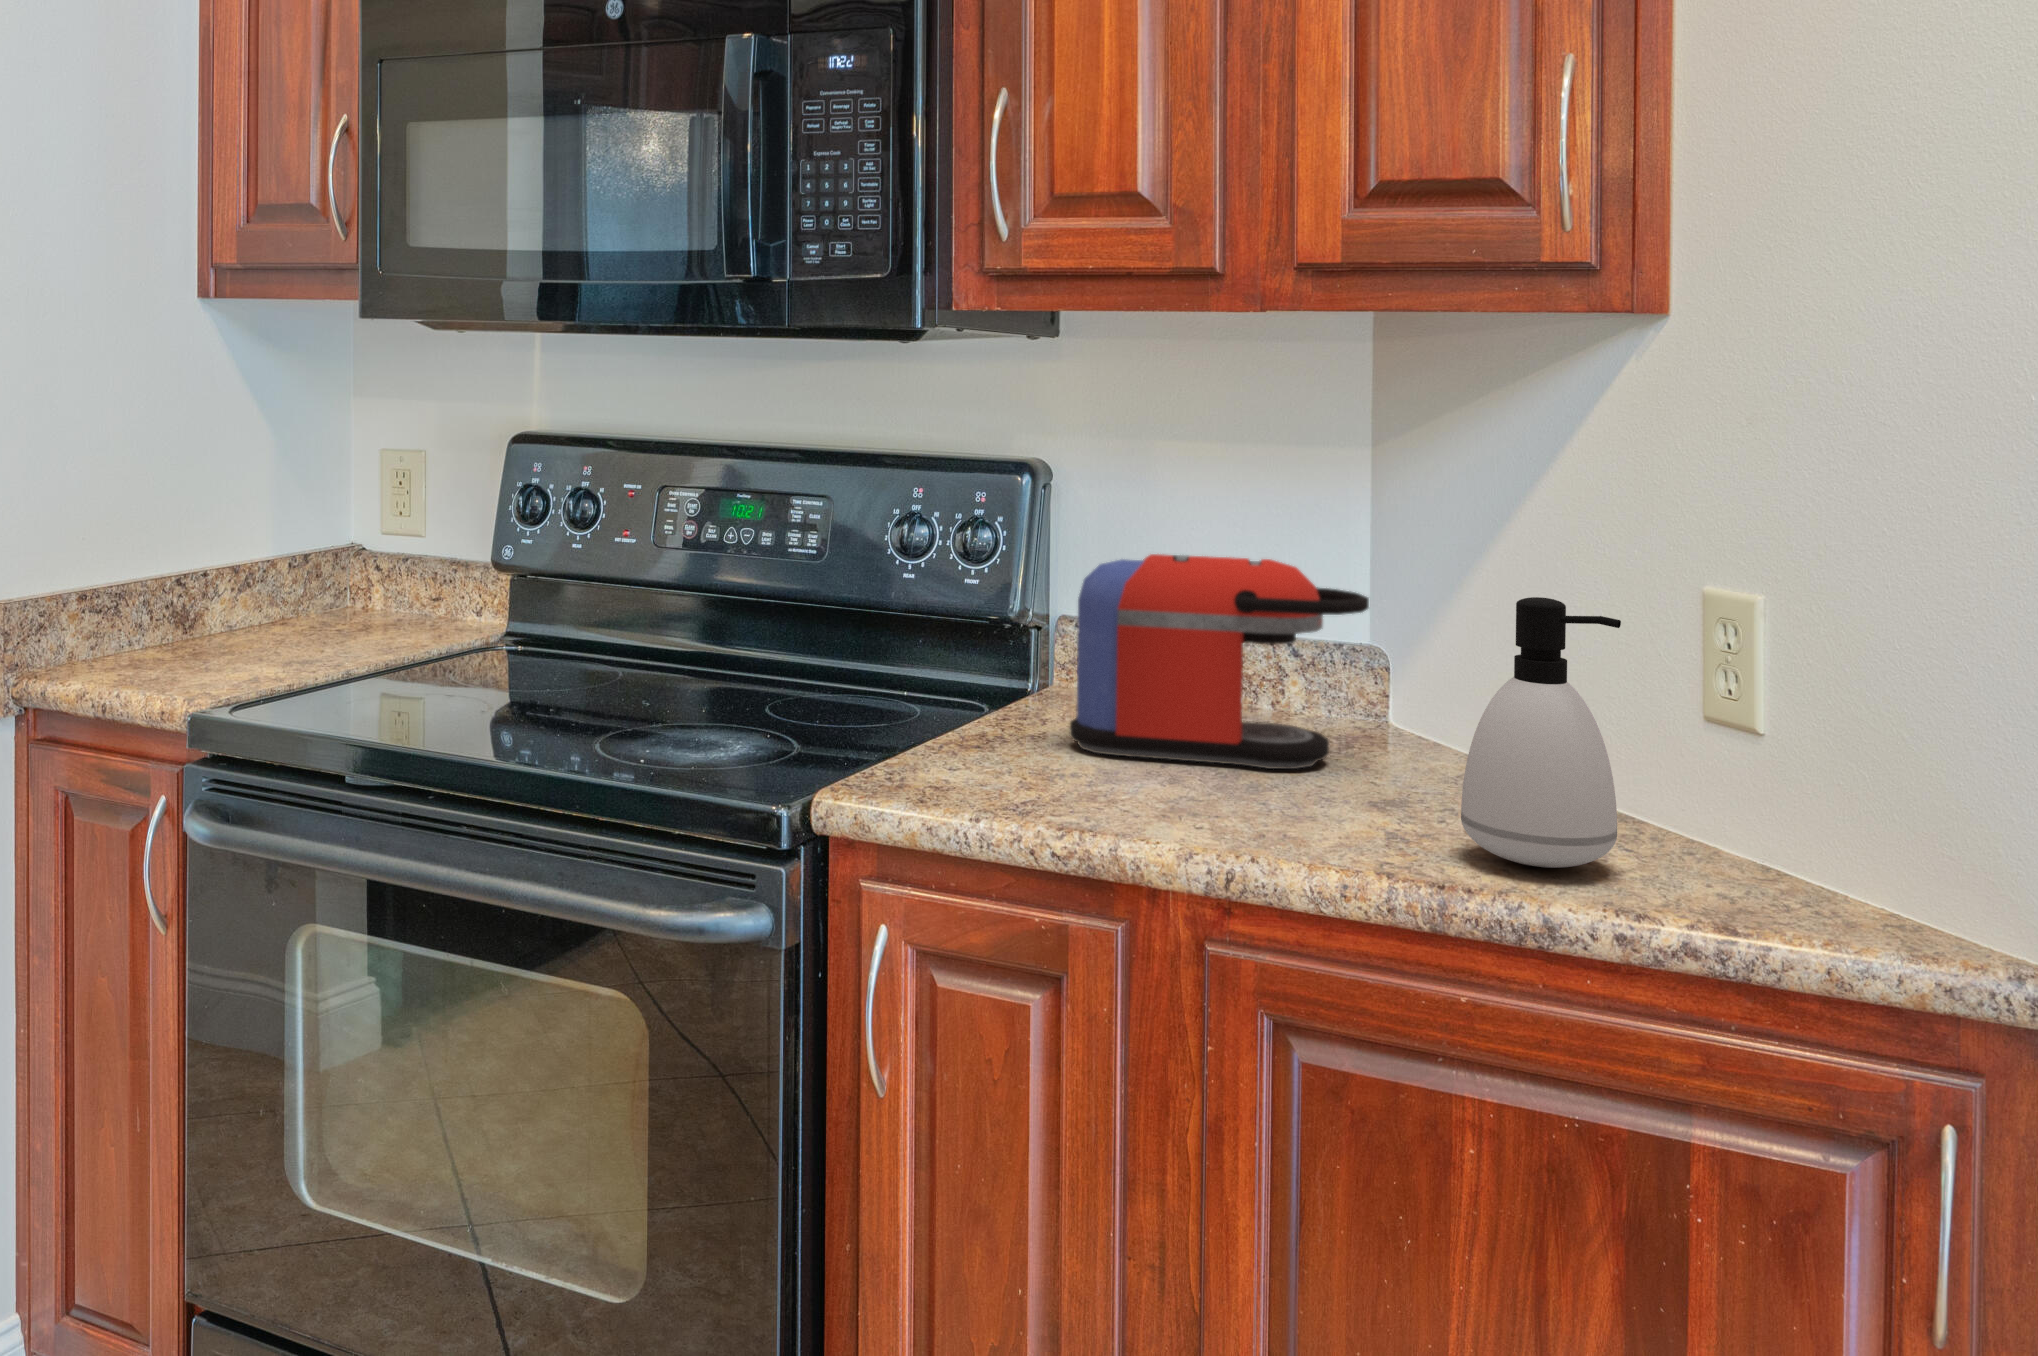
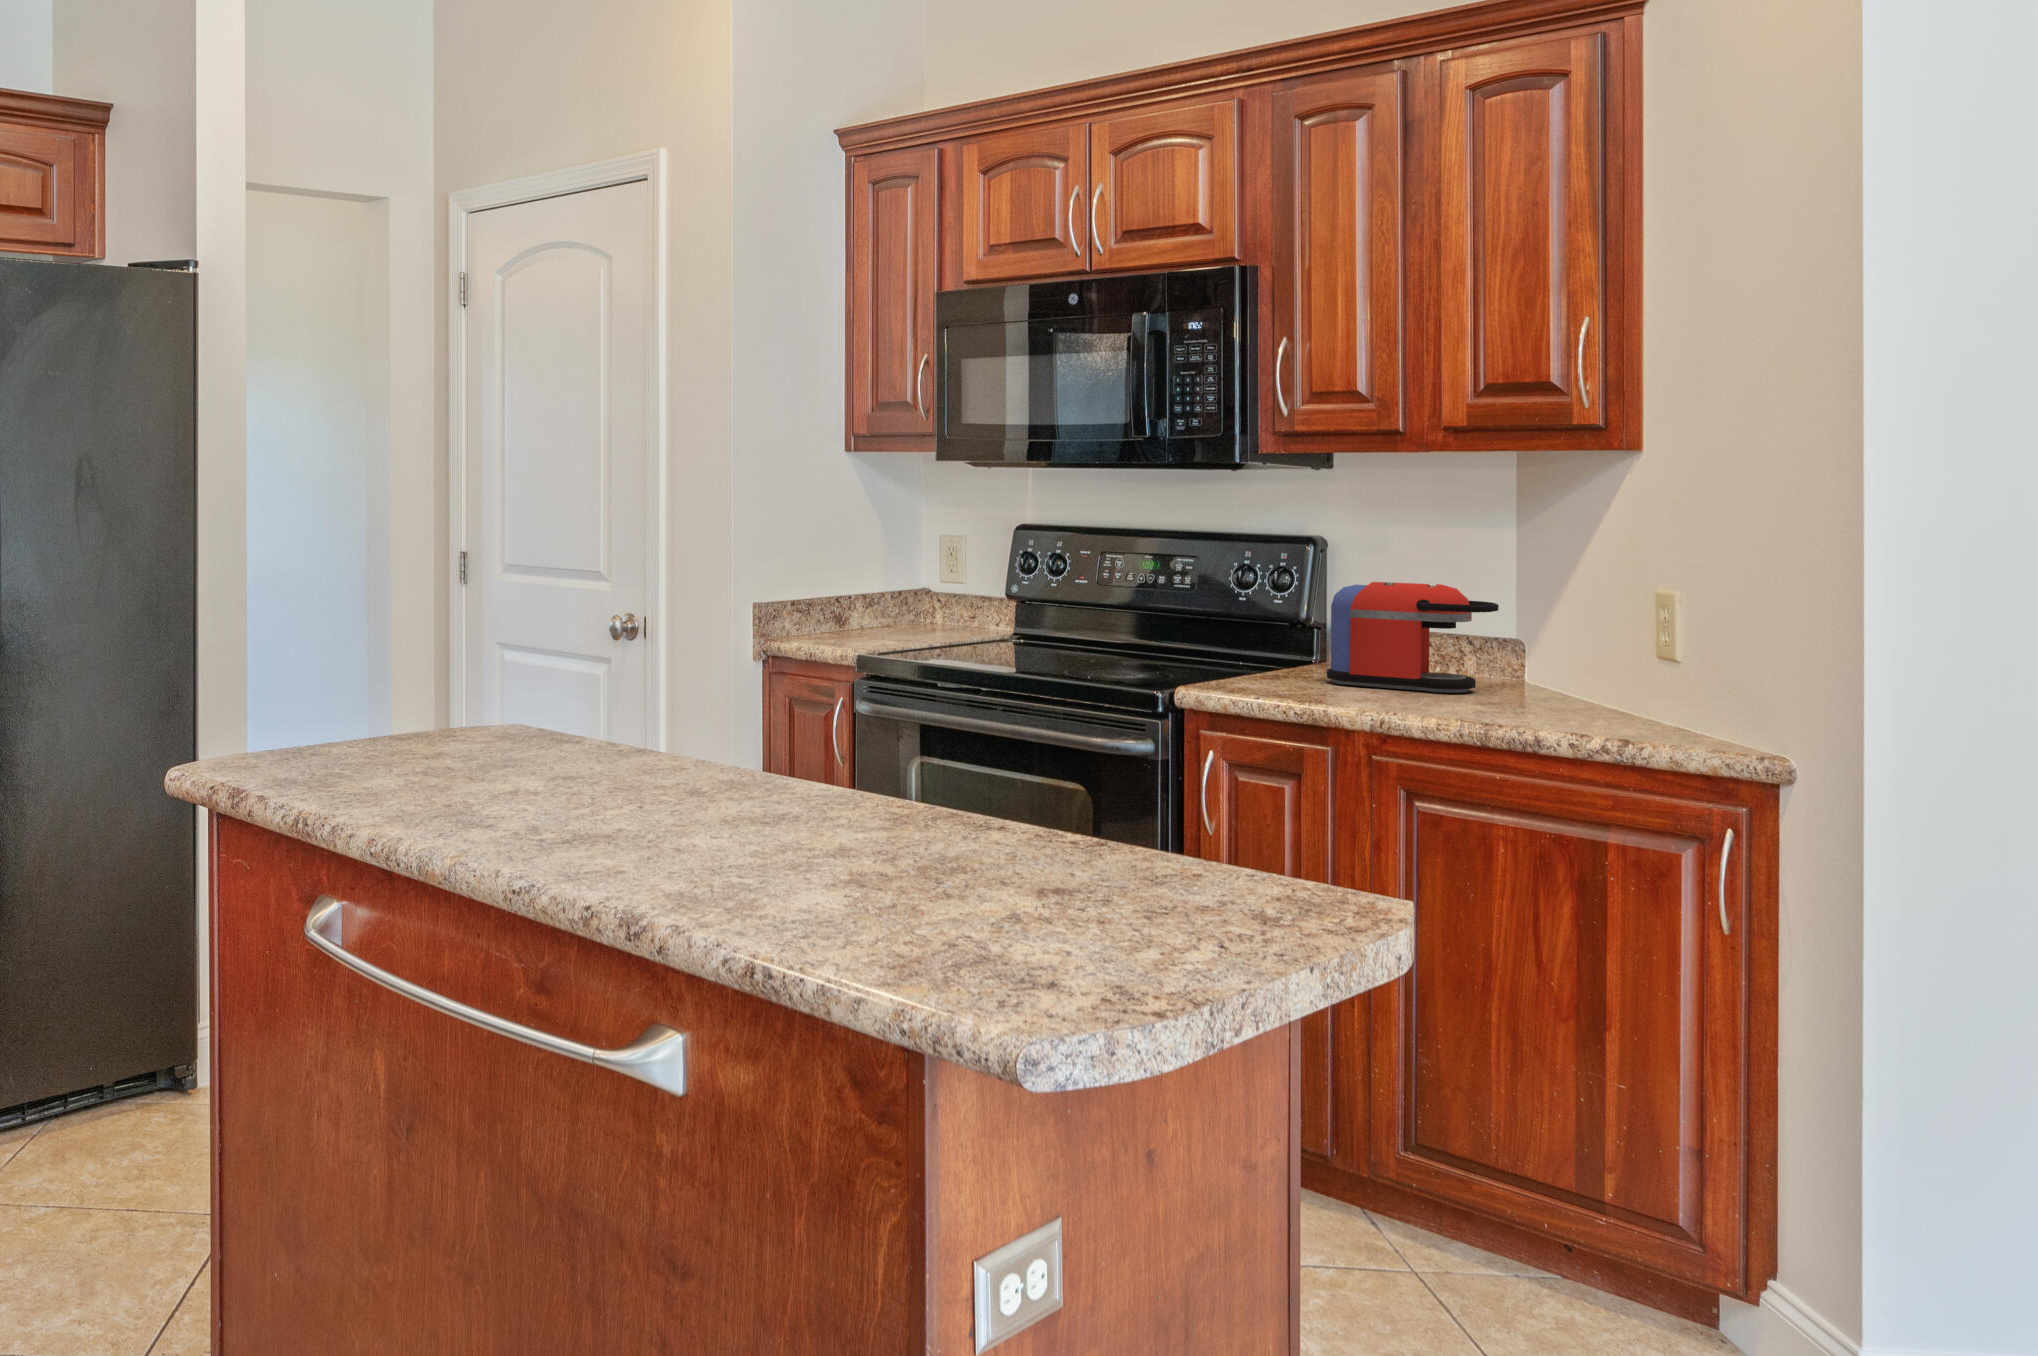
soap dispenser: present [1461,597,1621,868] -> none [1509,594,1590,722]

